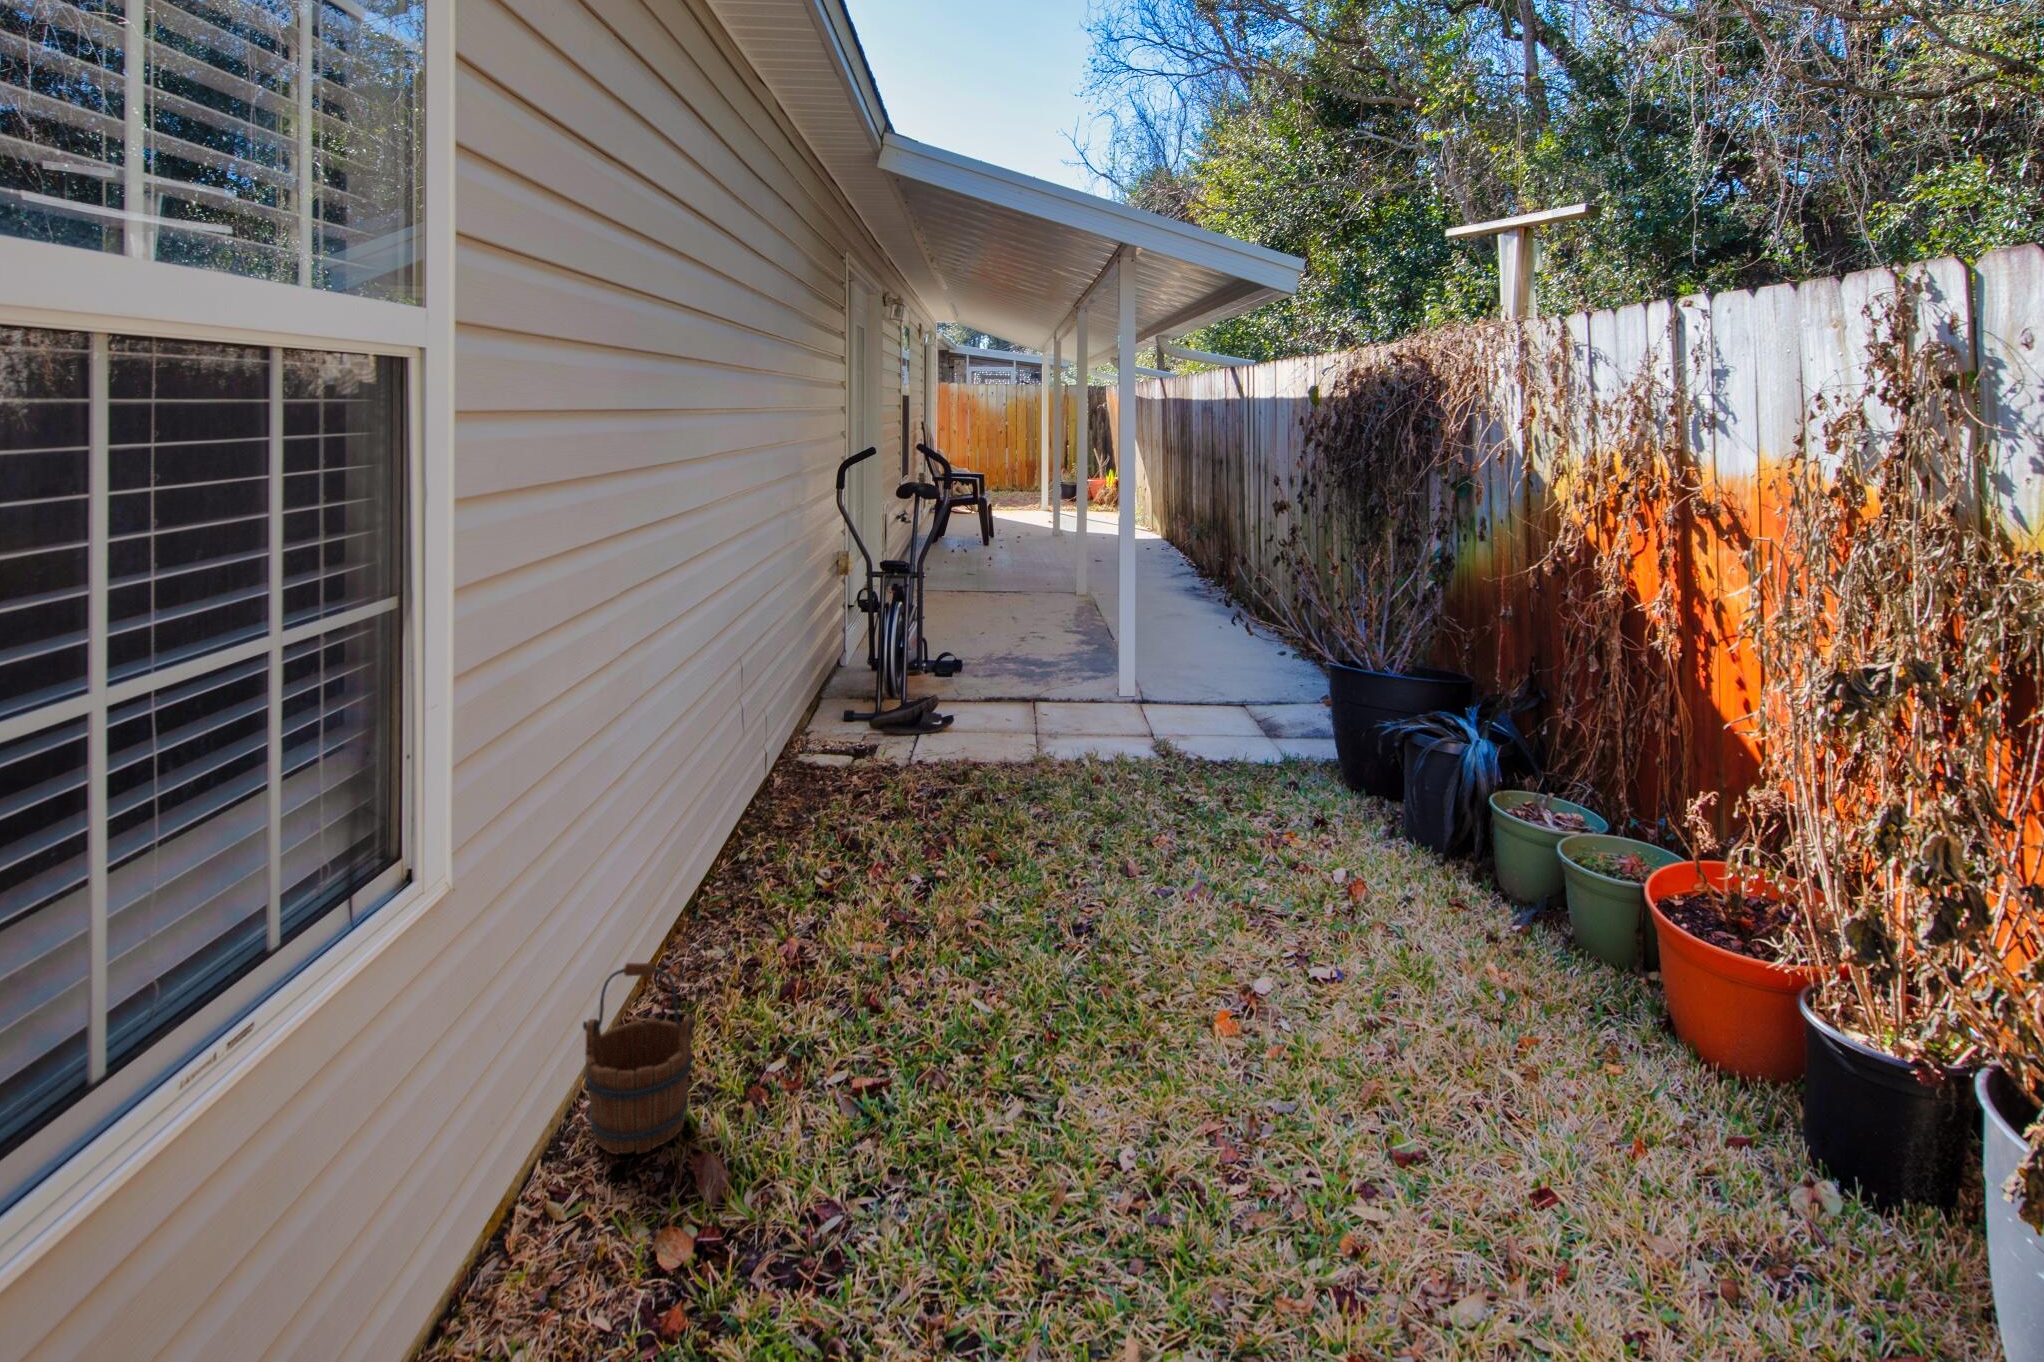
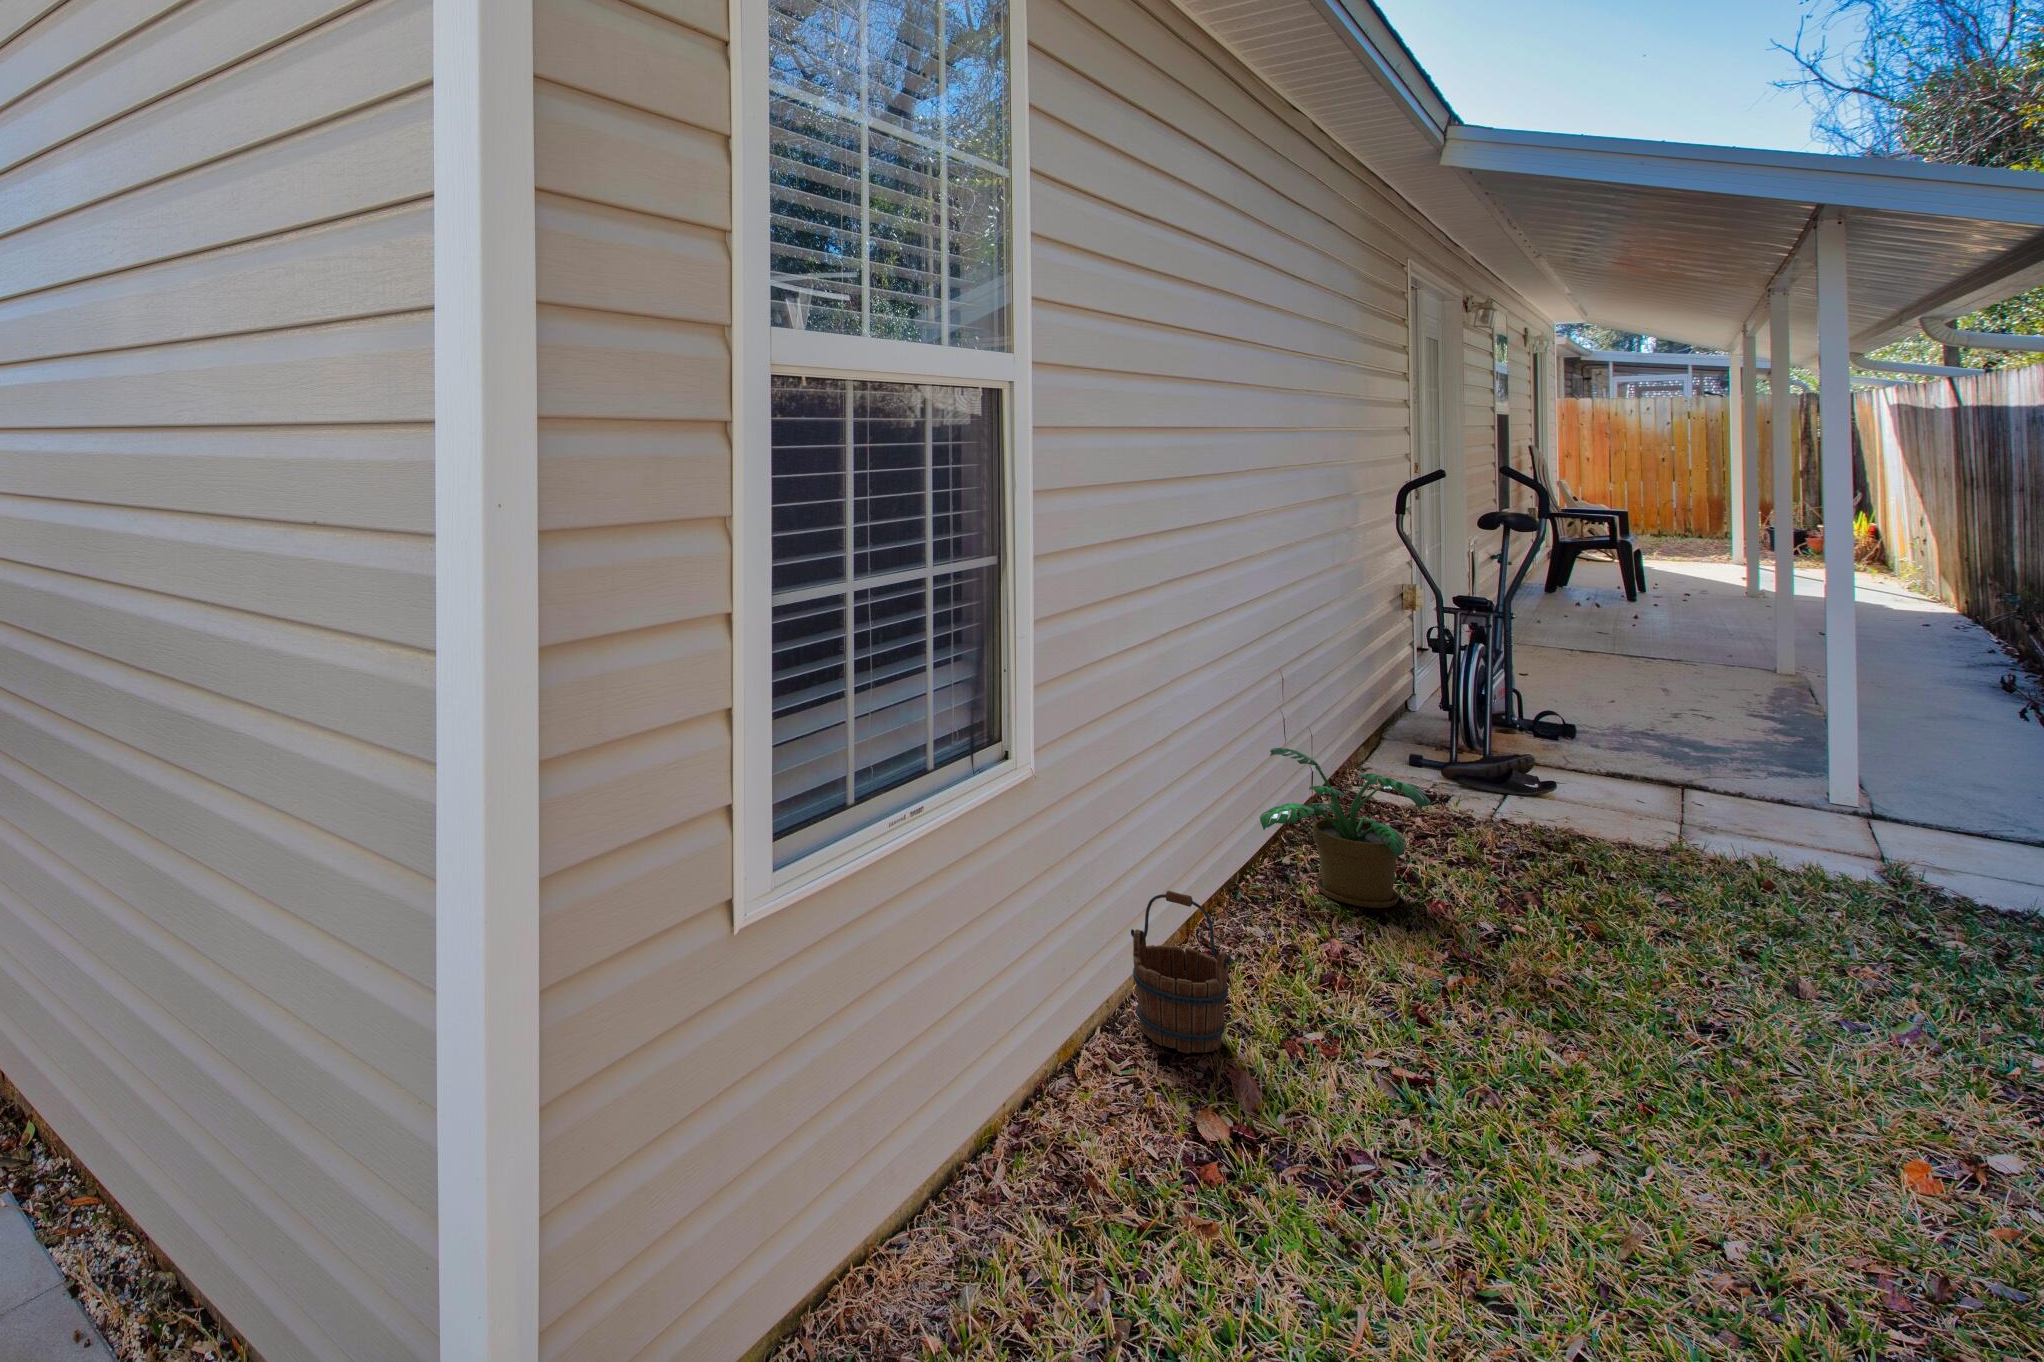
potted plant: none [720,743,875,893] -> present [1260,748,1430,908]

